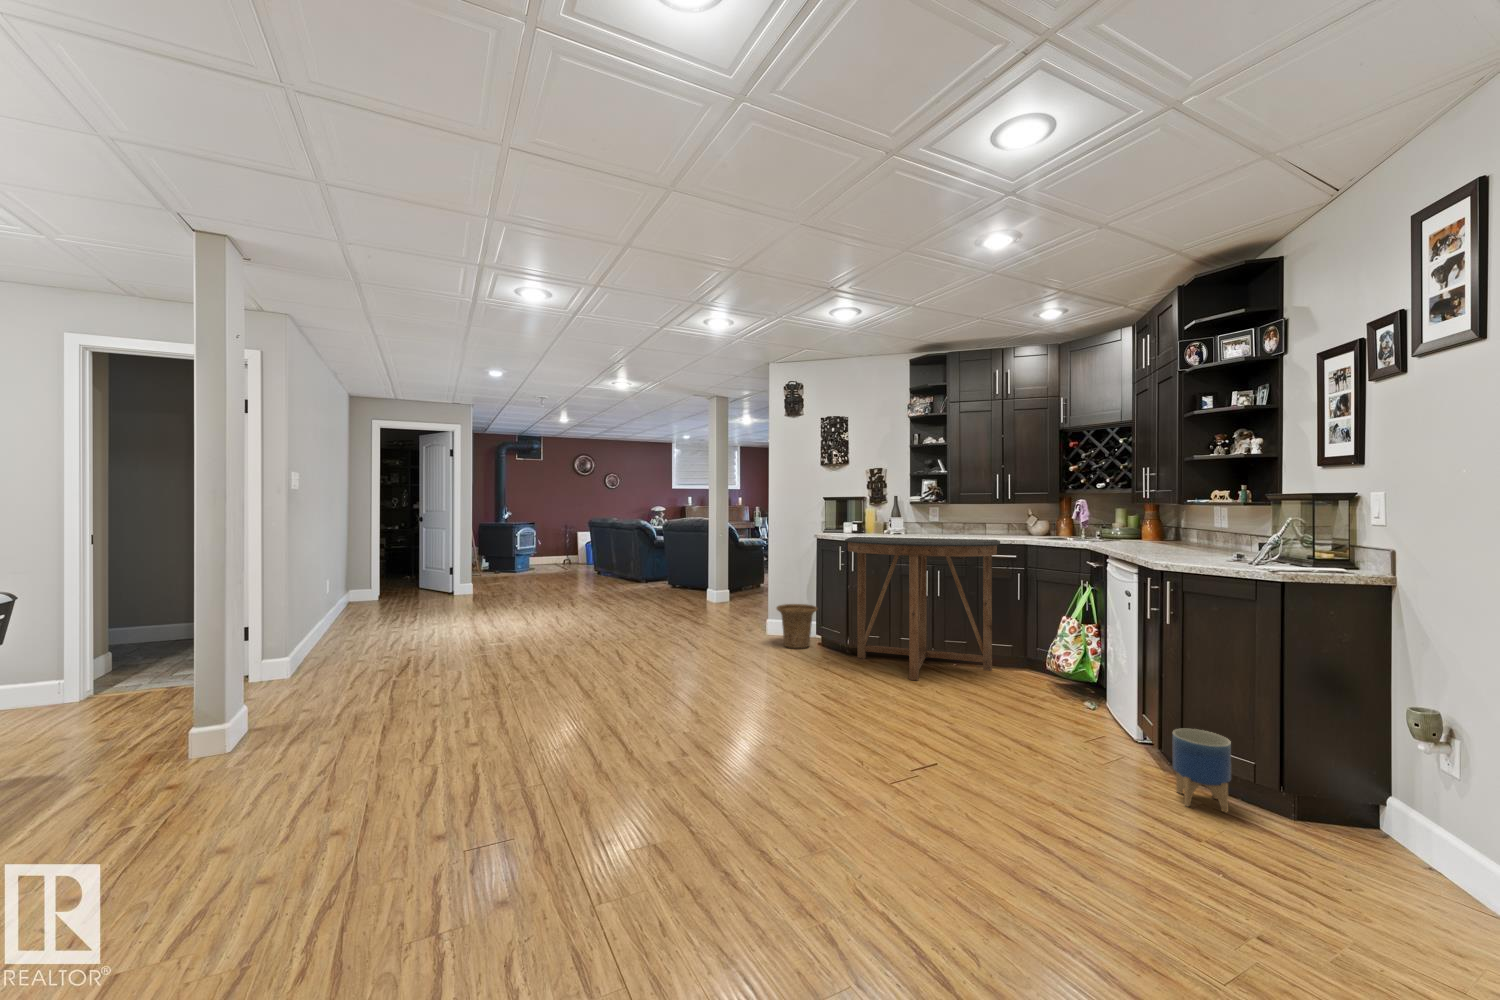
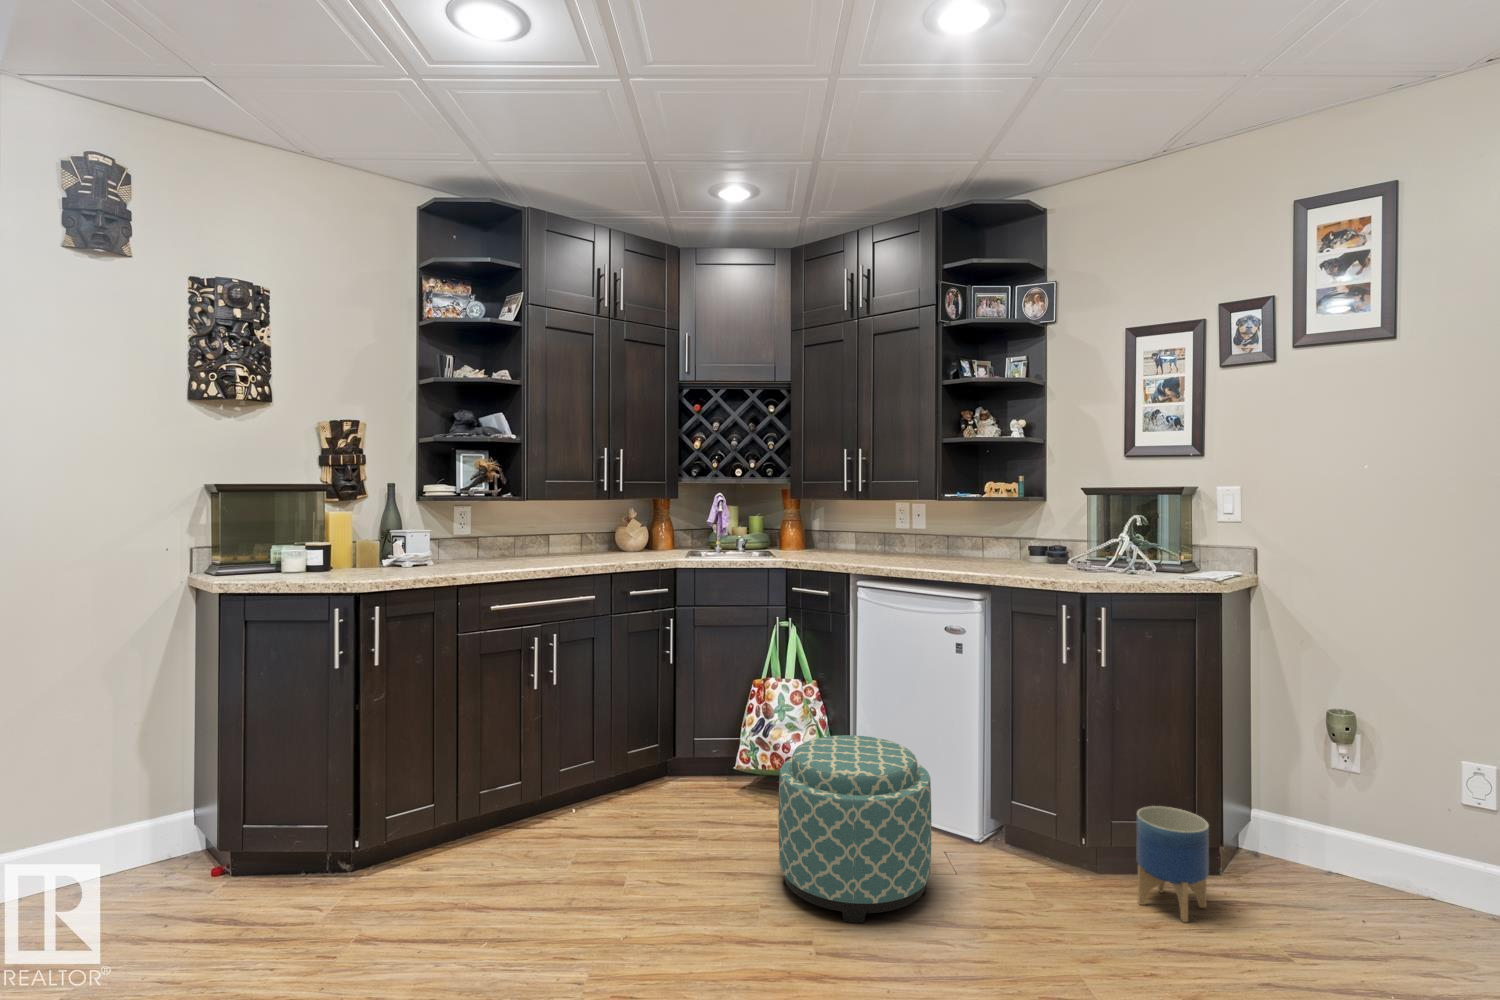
console table: present [845,537,1000,681] -> none [356,562,678,873]
basket: present [777,604,817,648] -> none [94,766,236,910]
ottoman: none [973,640,1067,738] -> present [778,735,932,923]

